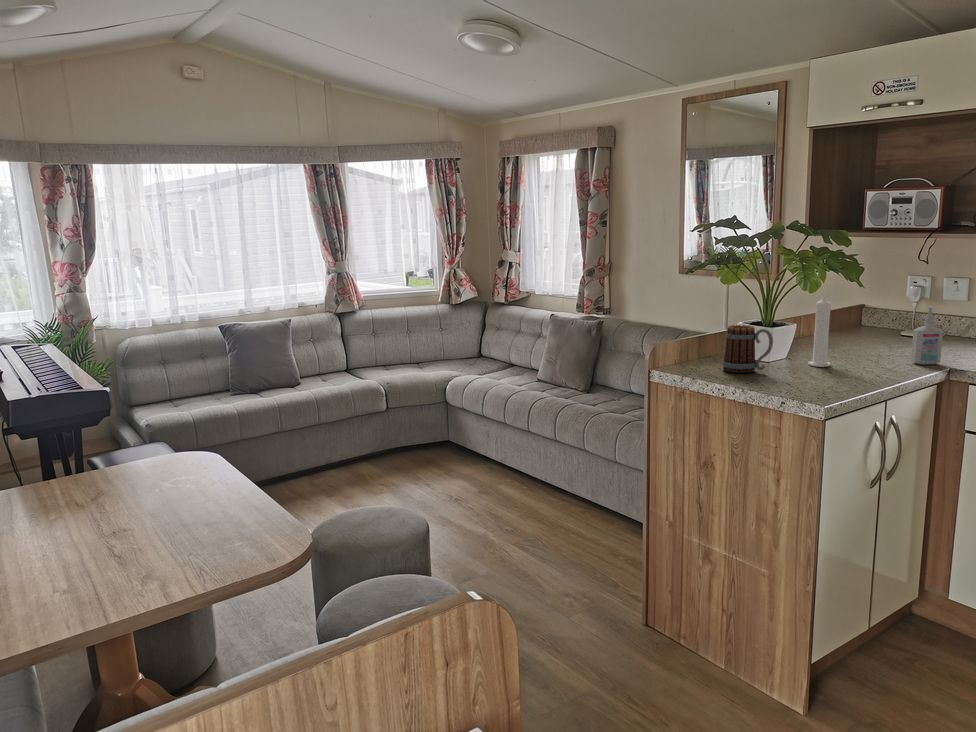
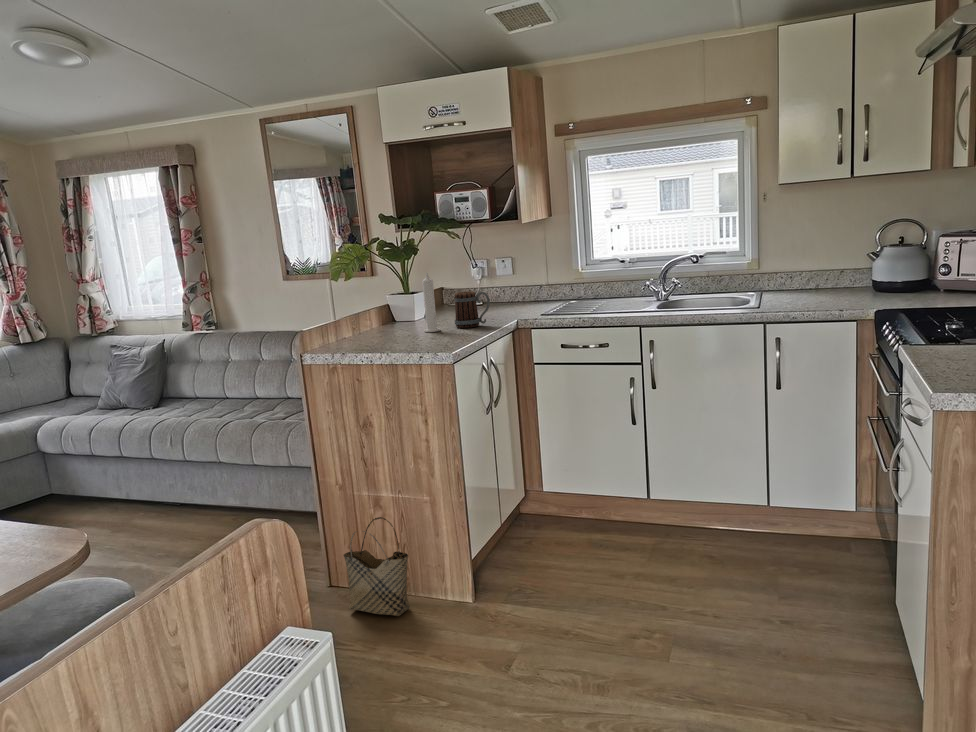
bottle: present [911,306,943,364] -> none [491,276,512,321]
mug: present [722,325,773,373] -> present [455,291,490,328]
woven basket: none [653,573,729,694] -> present [344,517,410,616]

